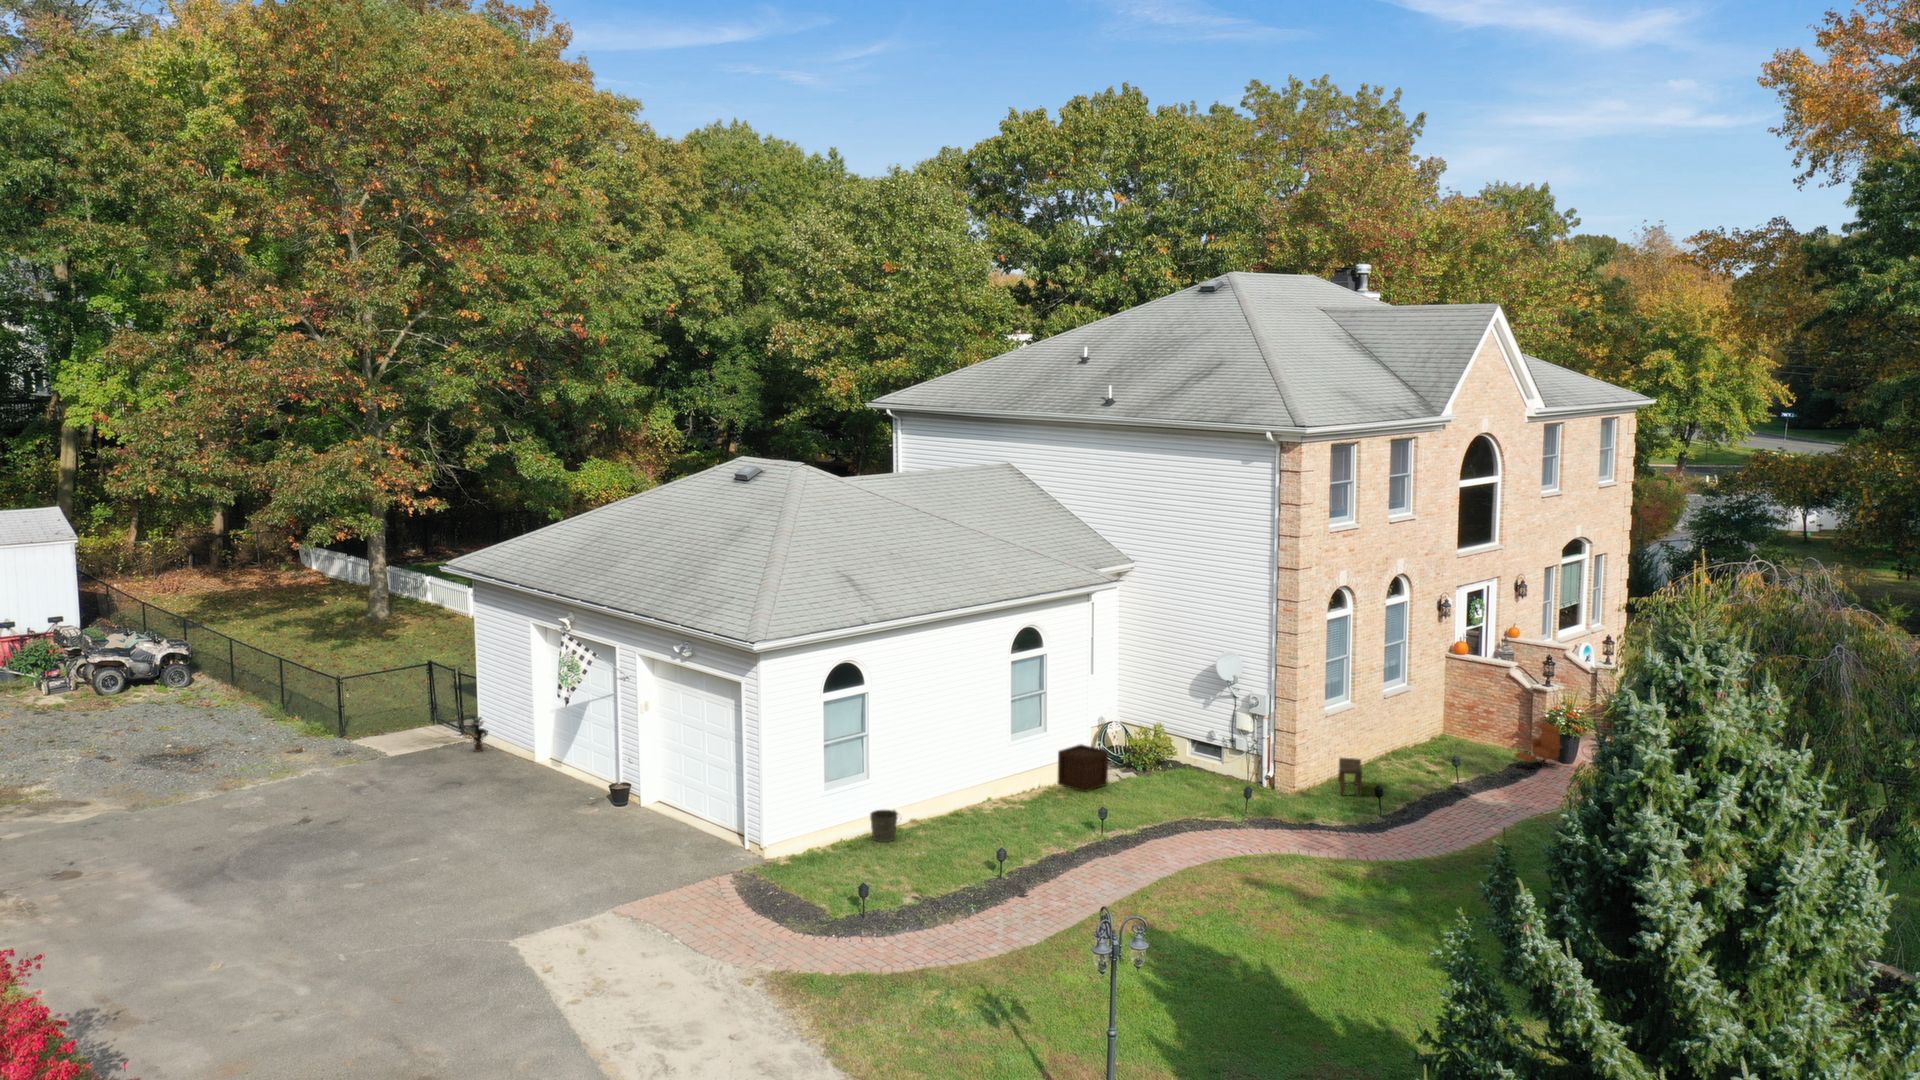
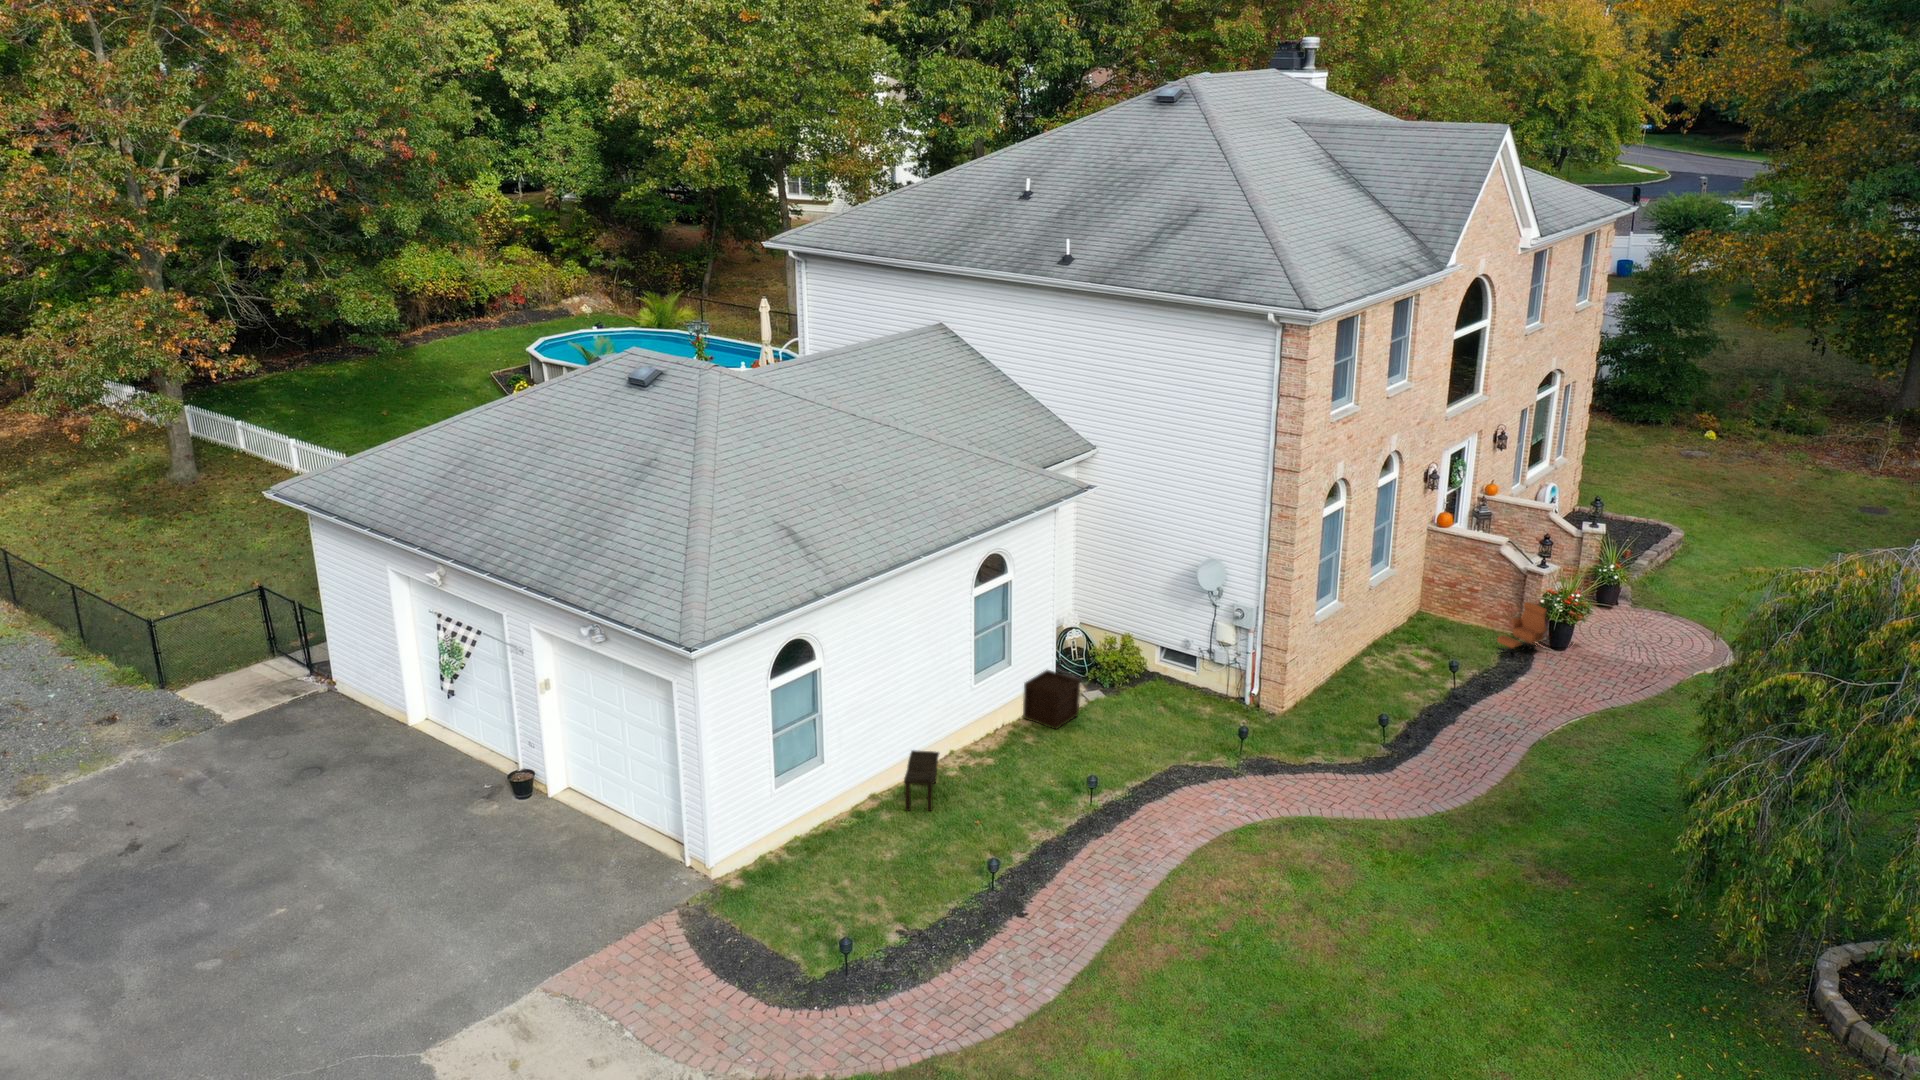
potted plant: present [471,717,488,752] -> none [309,660,336,702]
bench: present [1338,758,1362,796] -> present [904,750,939,811]
bucket: present [870,810,898,842] -> none [828,797,865,838]

